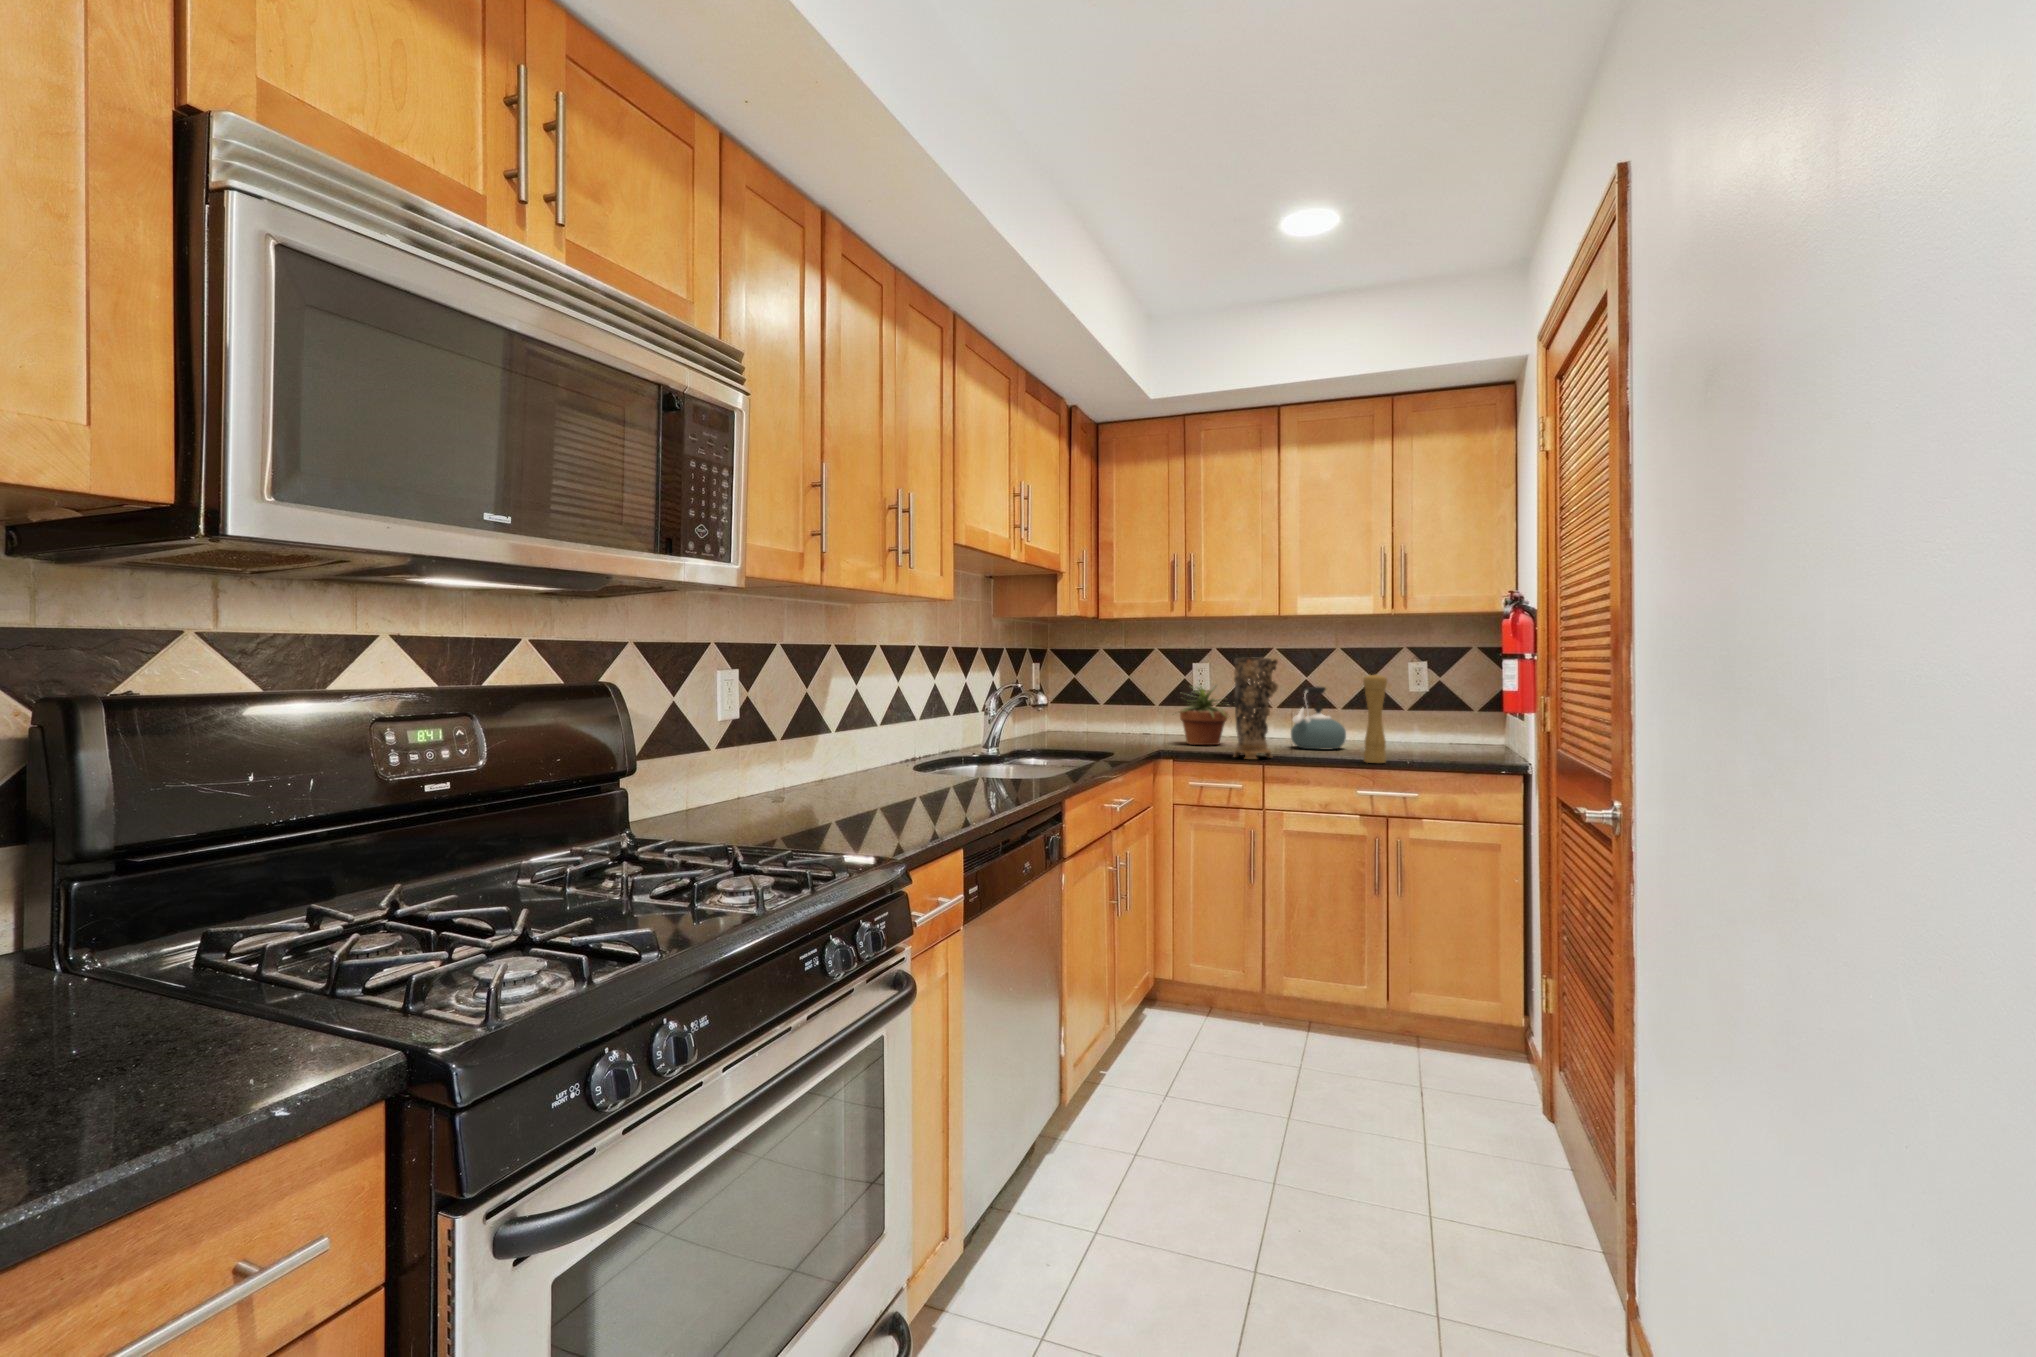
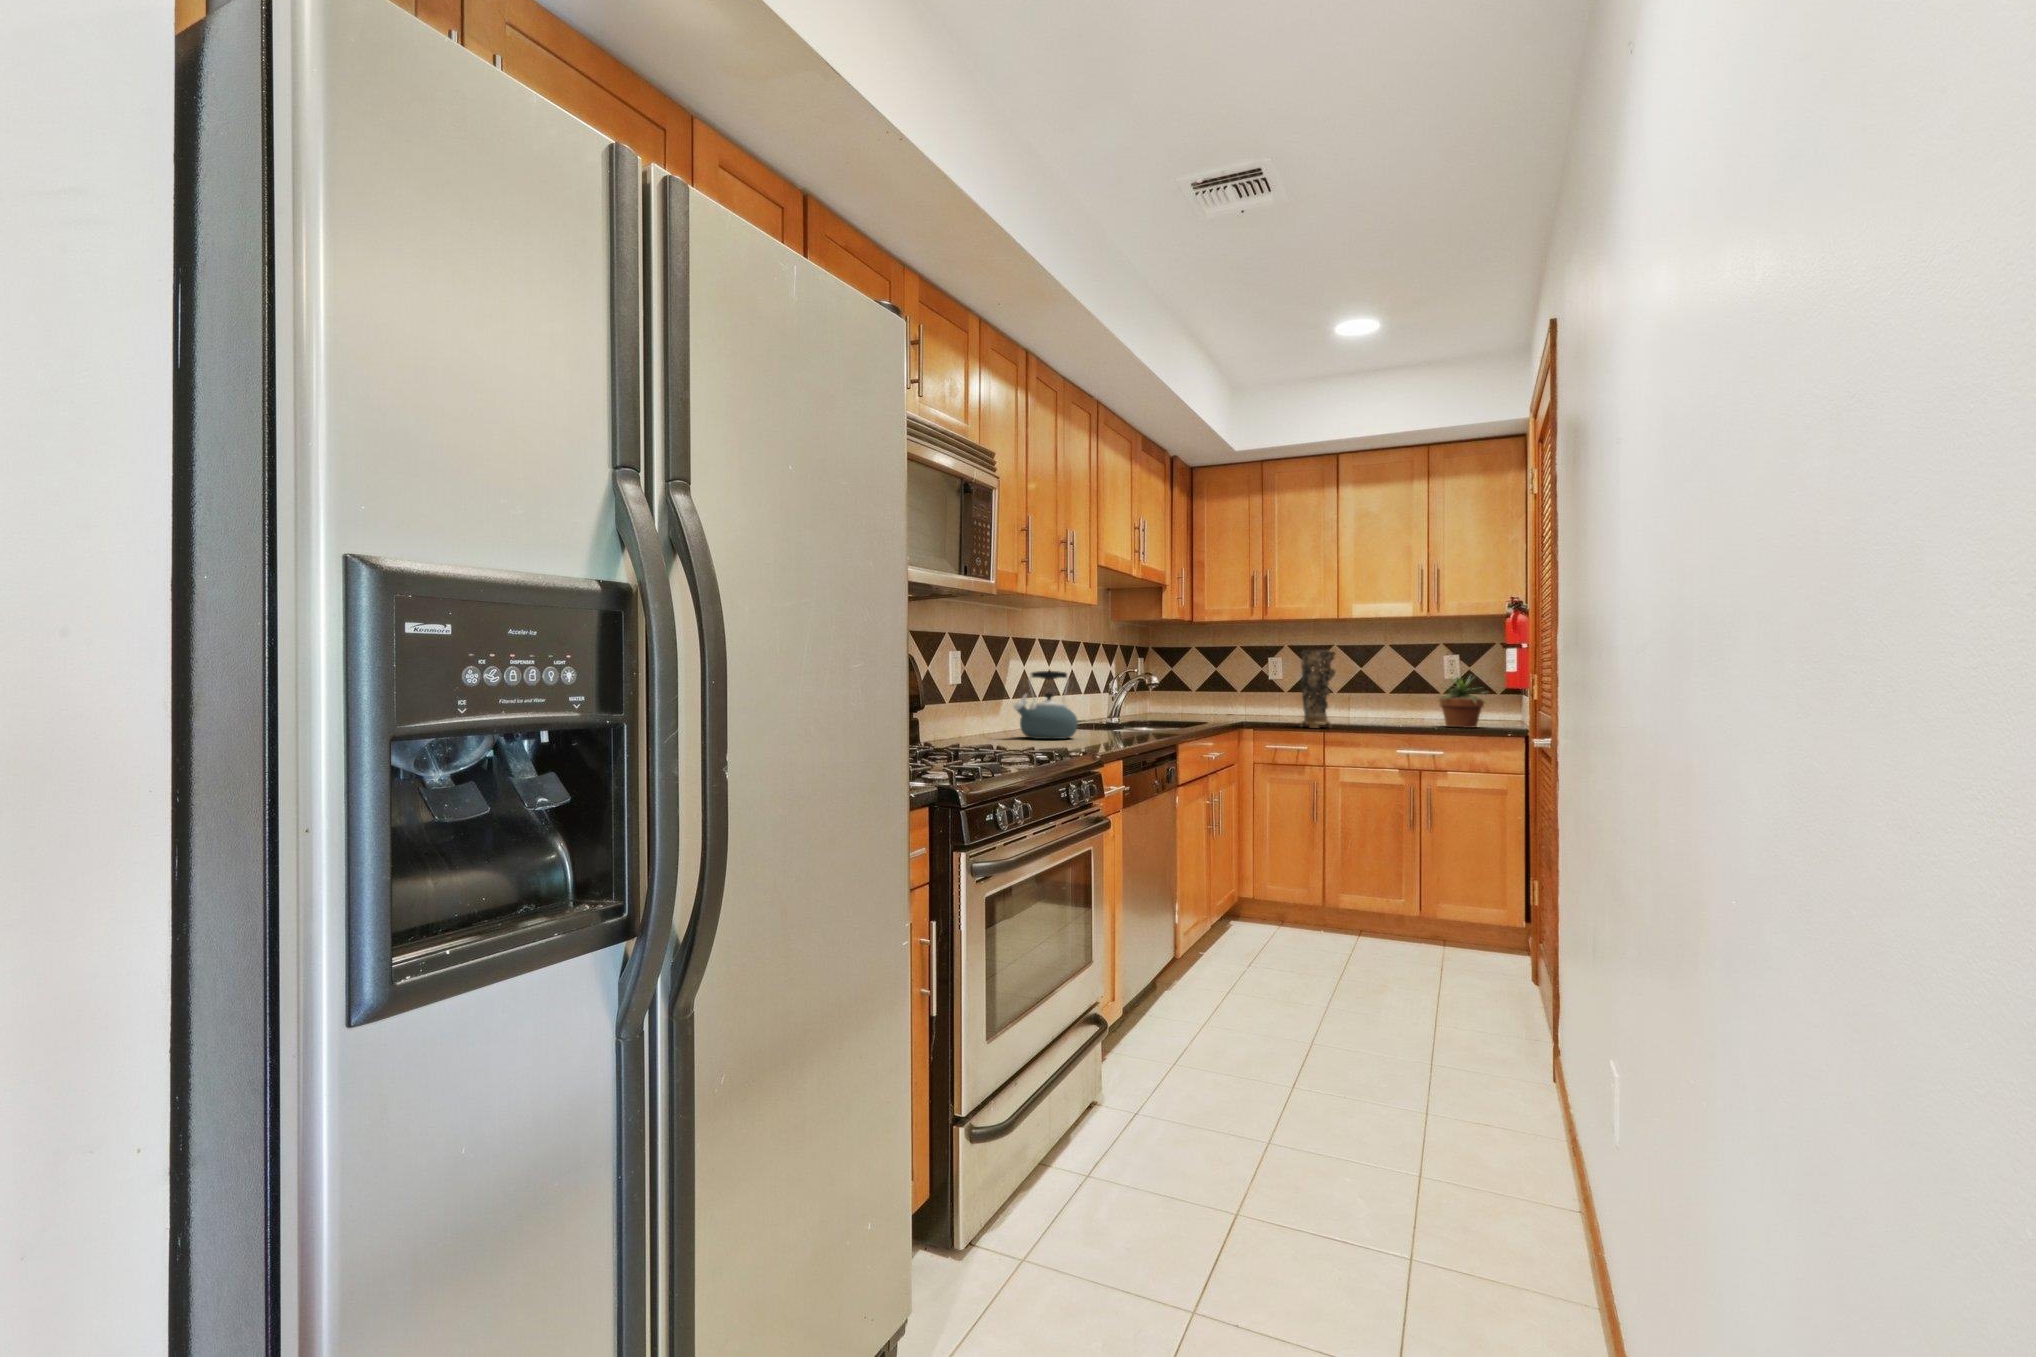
pepper mill: present [1363,673,1387,763] -> none [1402,662,1421,730]
potted plant: present [1173,686,1229,745] -> present [1439,677,1485,728]
kettle: present [1291,687,1346,750] -> present [1014,671,1078,739]

